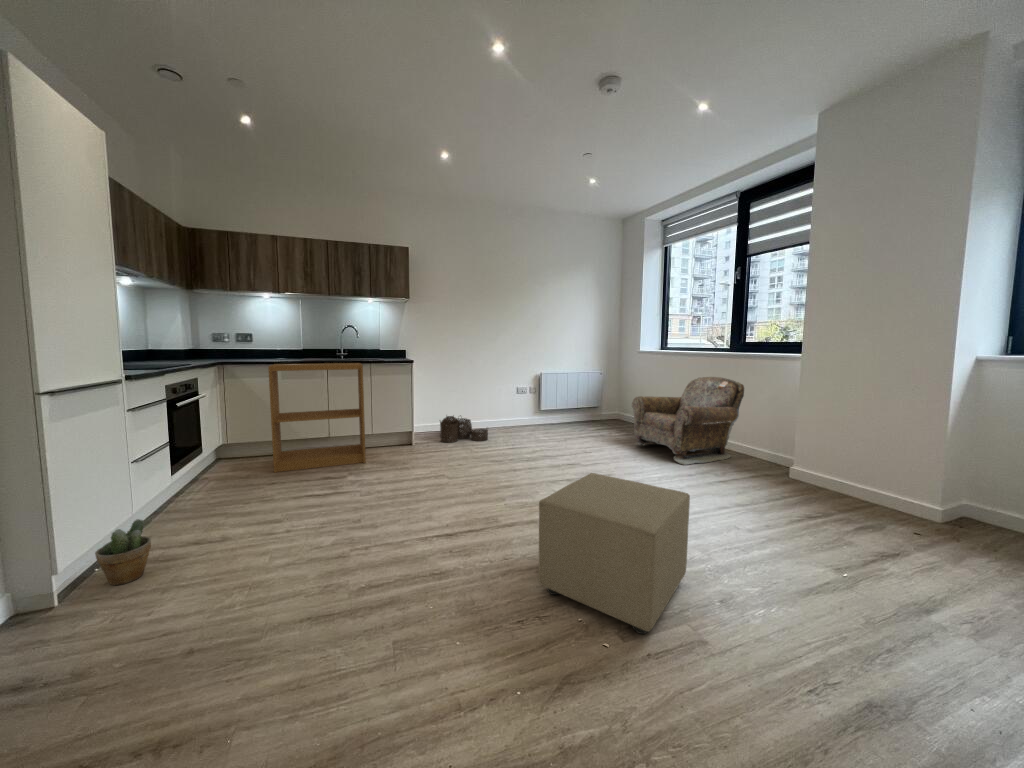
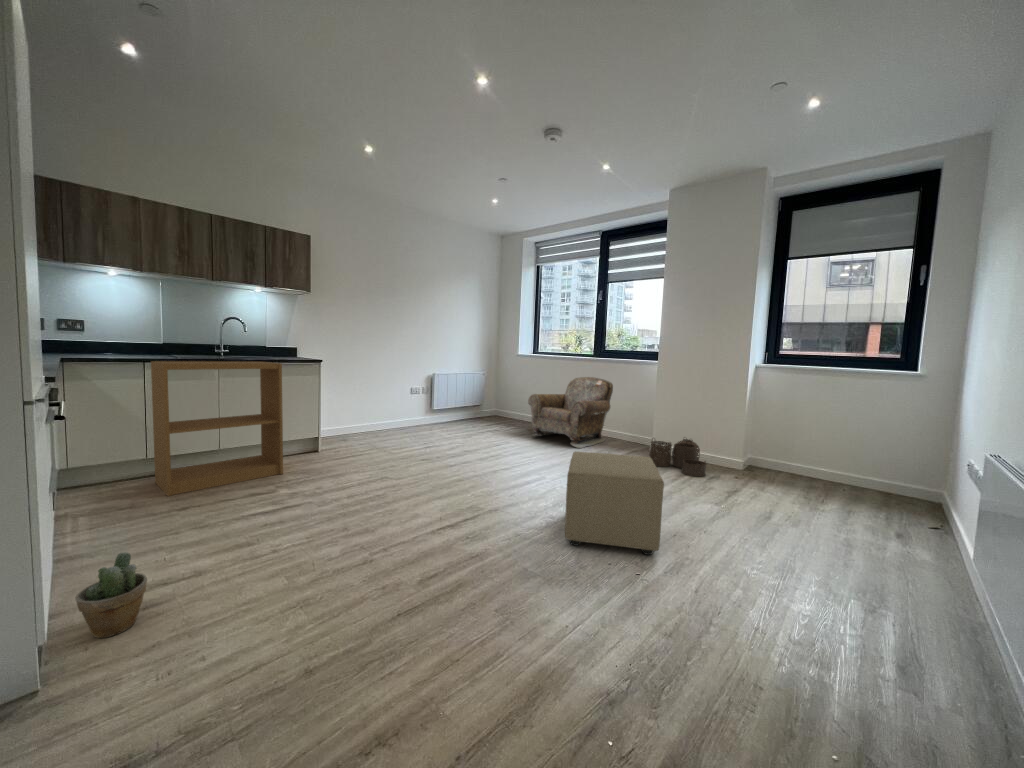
woven basket: present [440,416,488,443] -> present [650,439,706,476]

